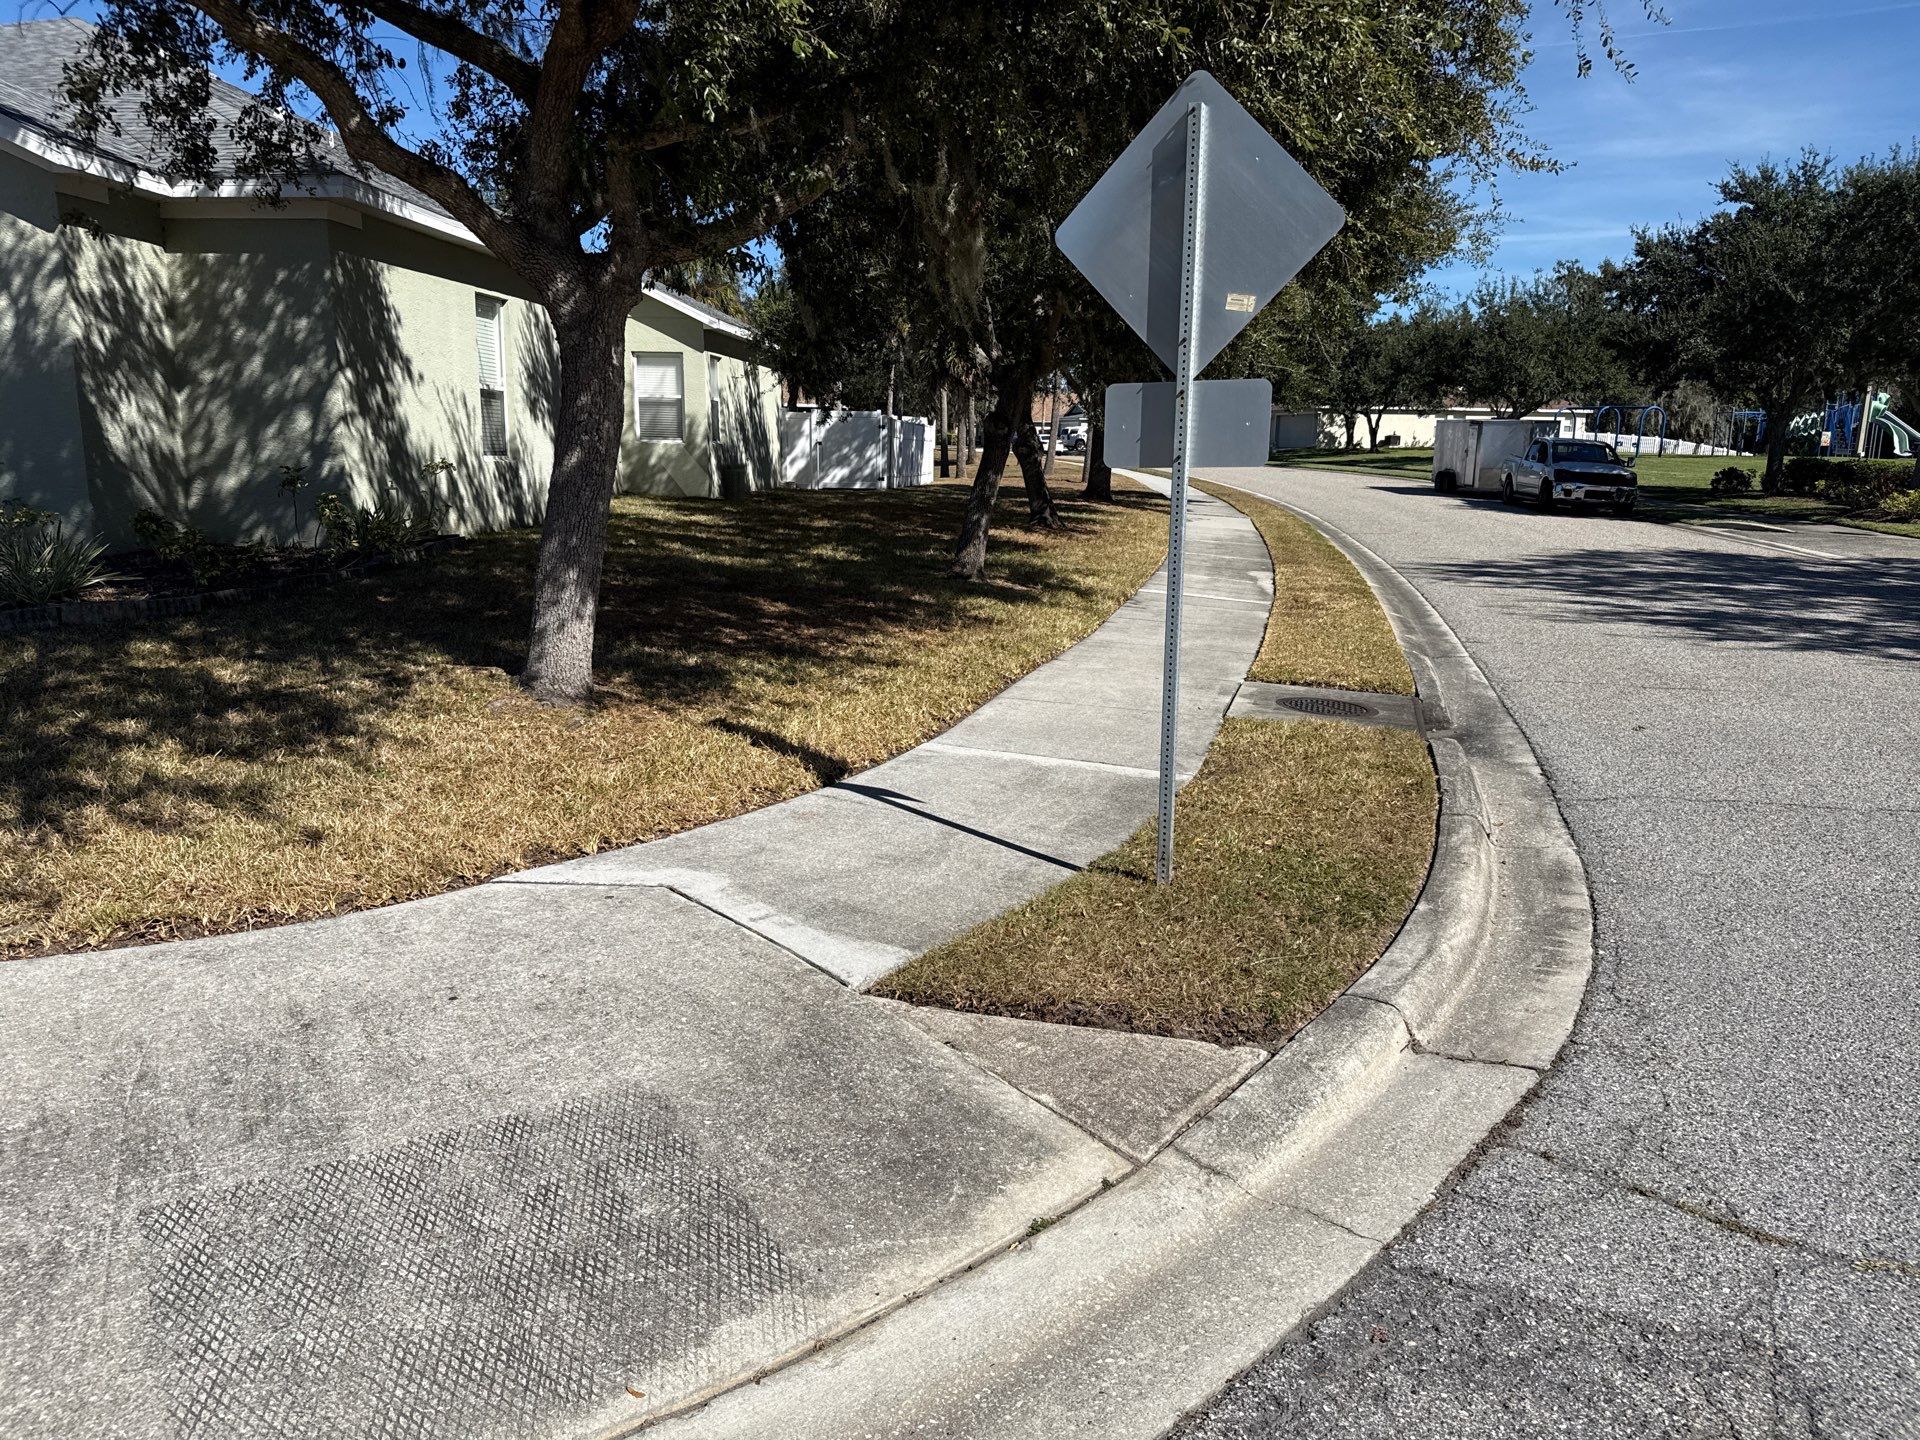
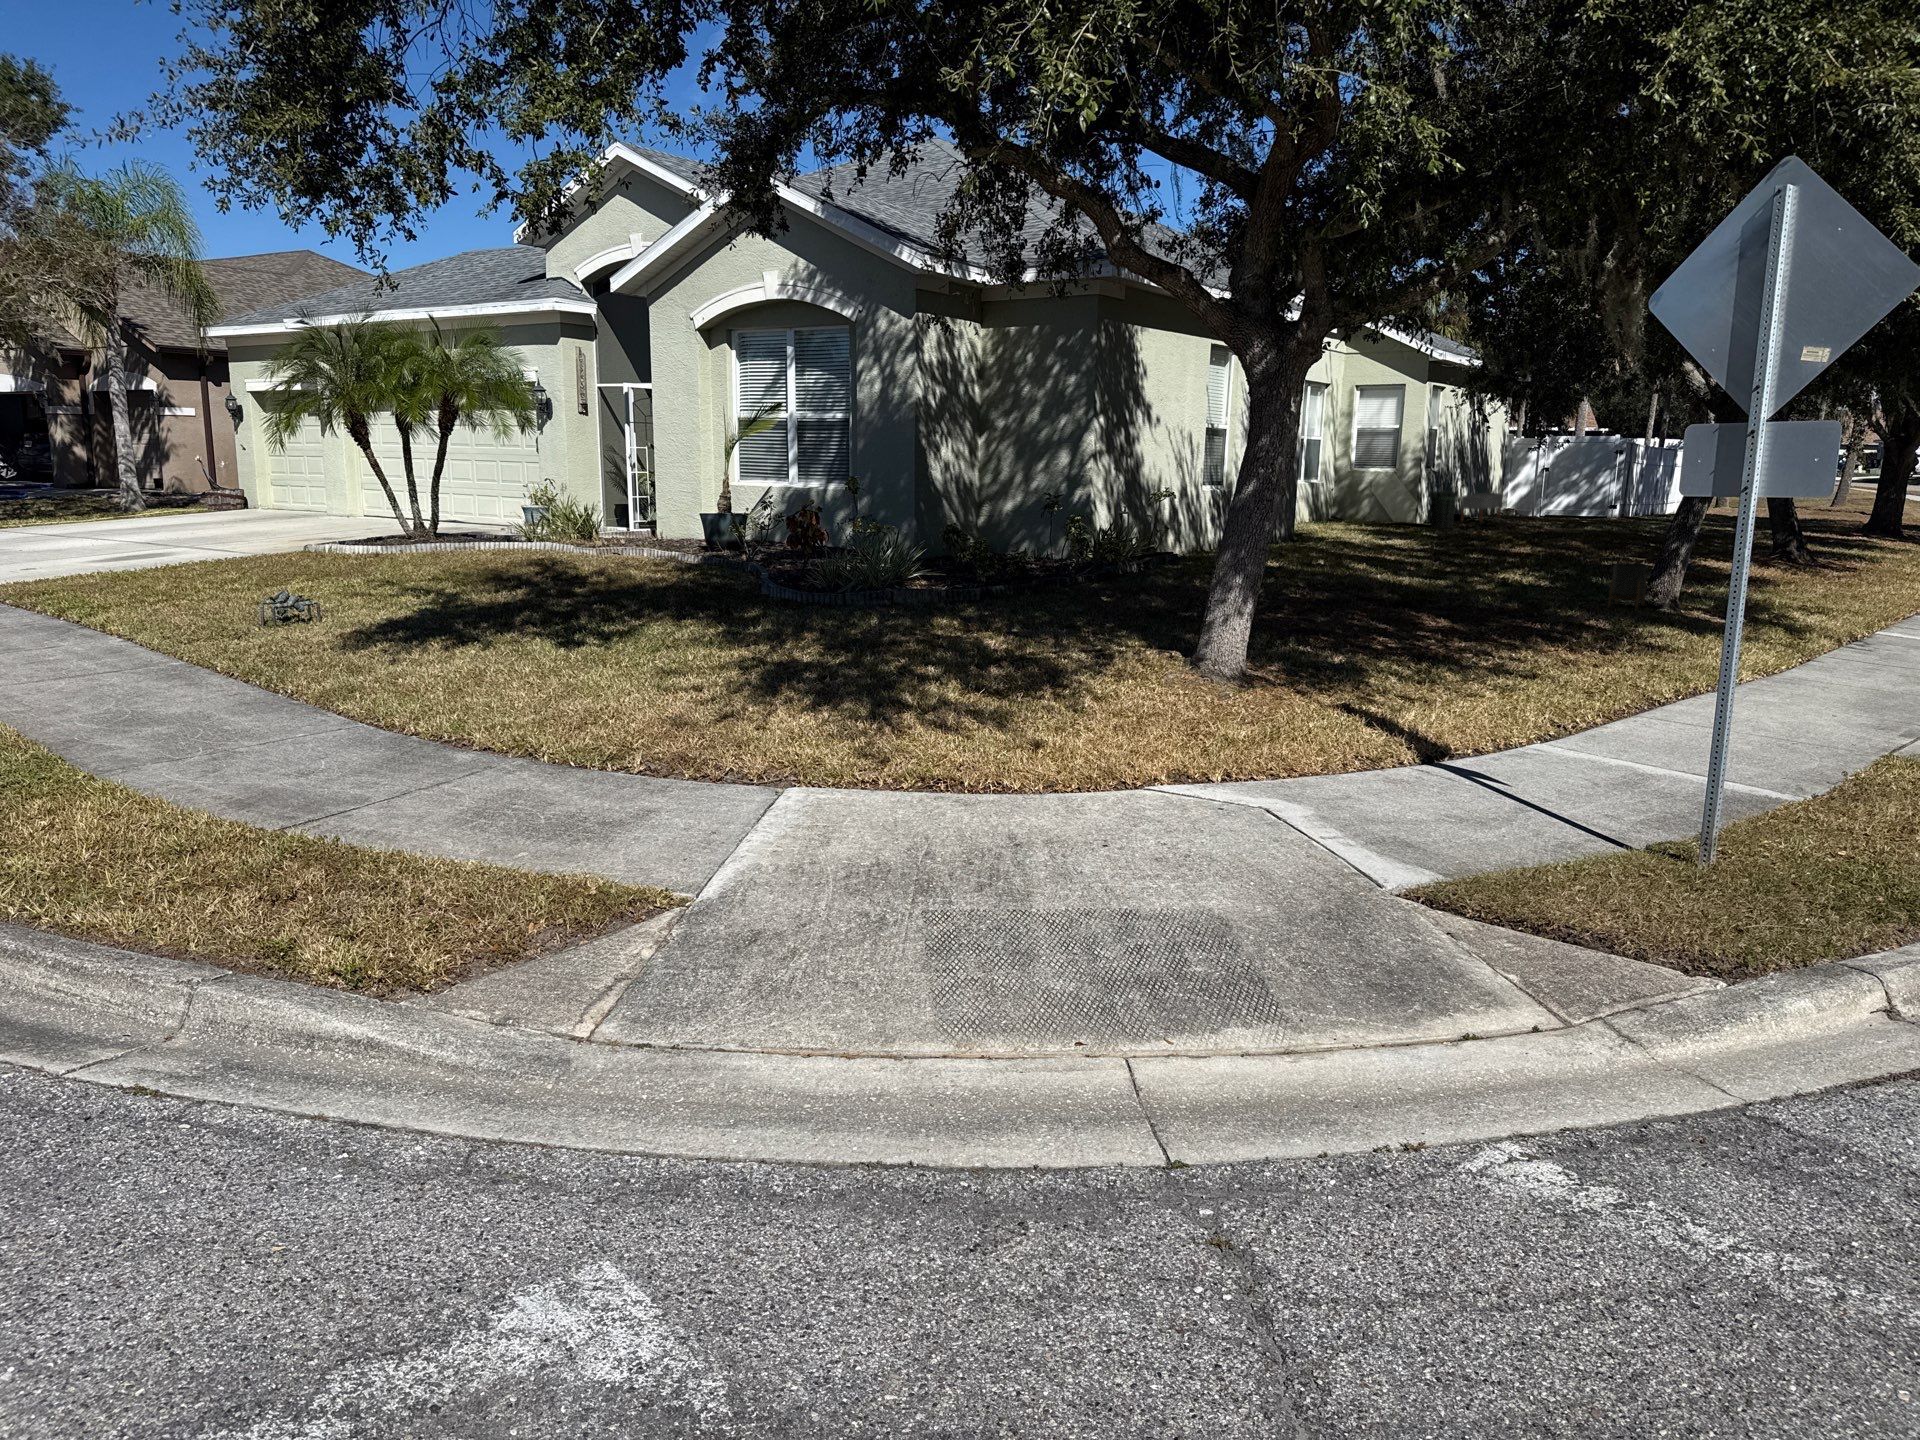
bench: none [748,465,788,495] -> present [1461,493,1503,522]
planter: none [928,536,960,581] -> present [1608,564,1647,608]

